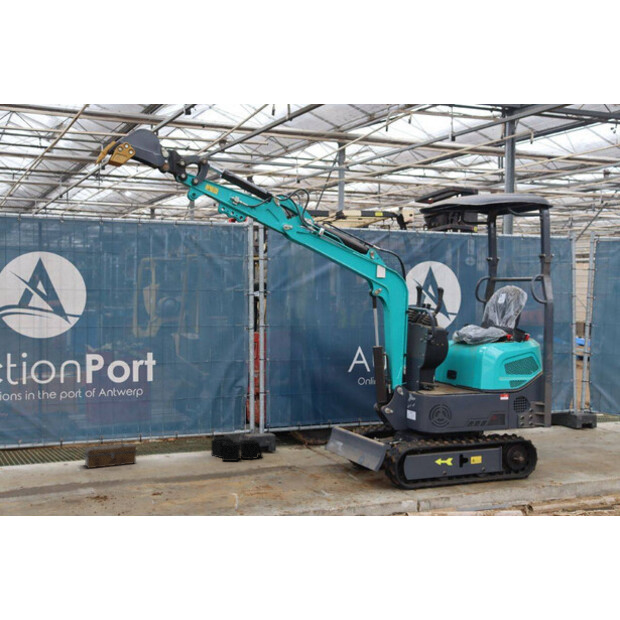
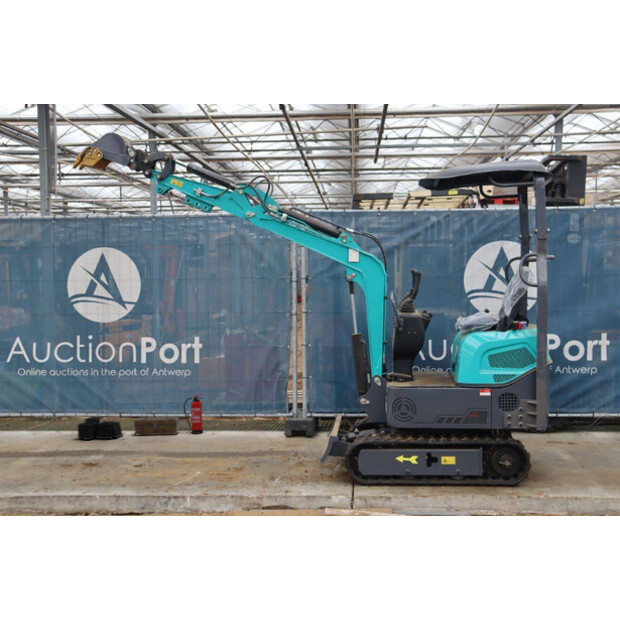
fire extinguisher: none [141,415,164,461] -> present [184,394,203,434]
storage bin: present [211,436,262,461] -> present [78,417,123,440]

